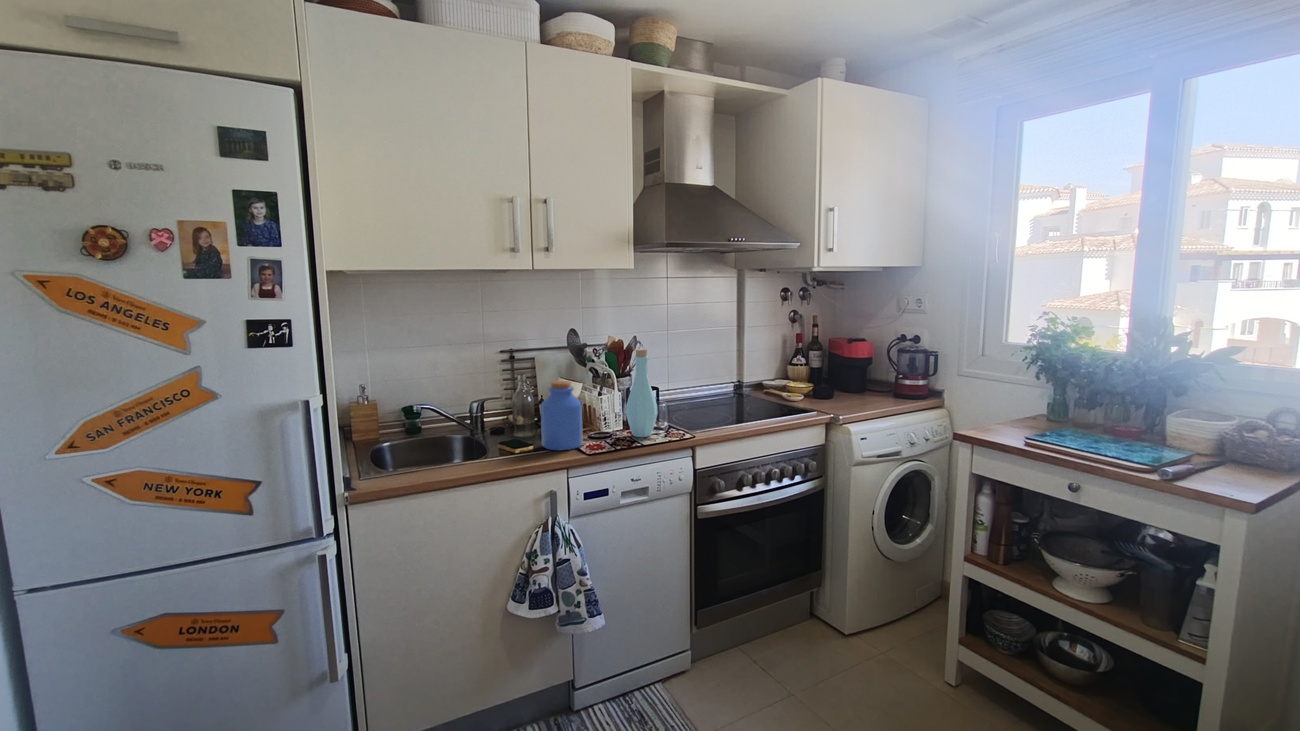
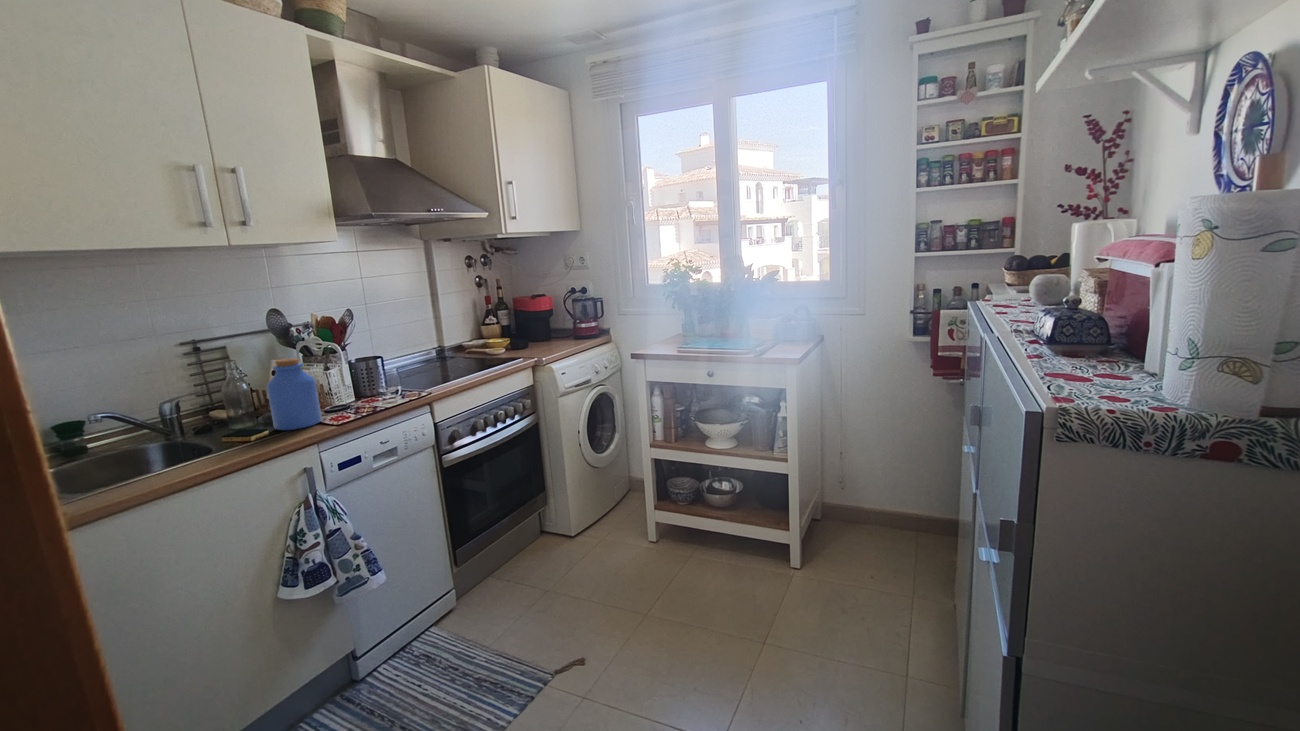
bottle: present [626,349,658,437] -> none [358,317,392,403]

